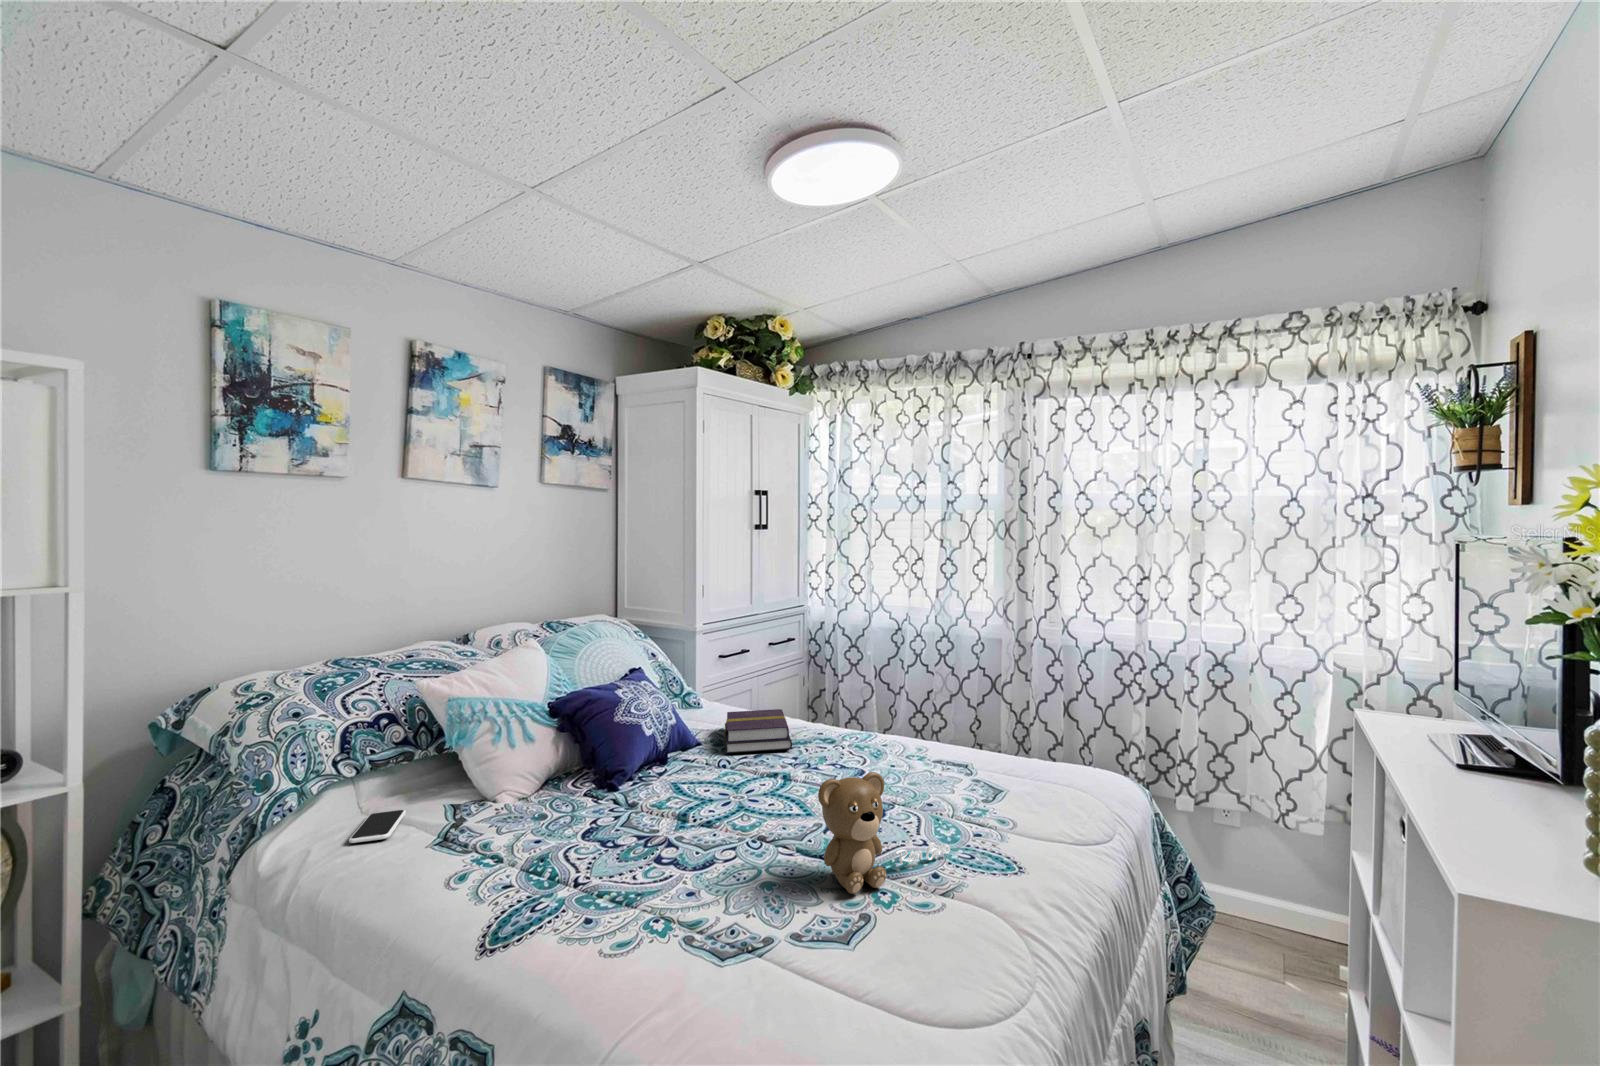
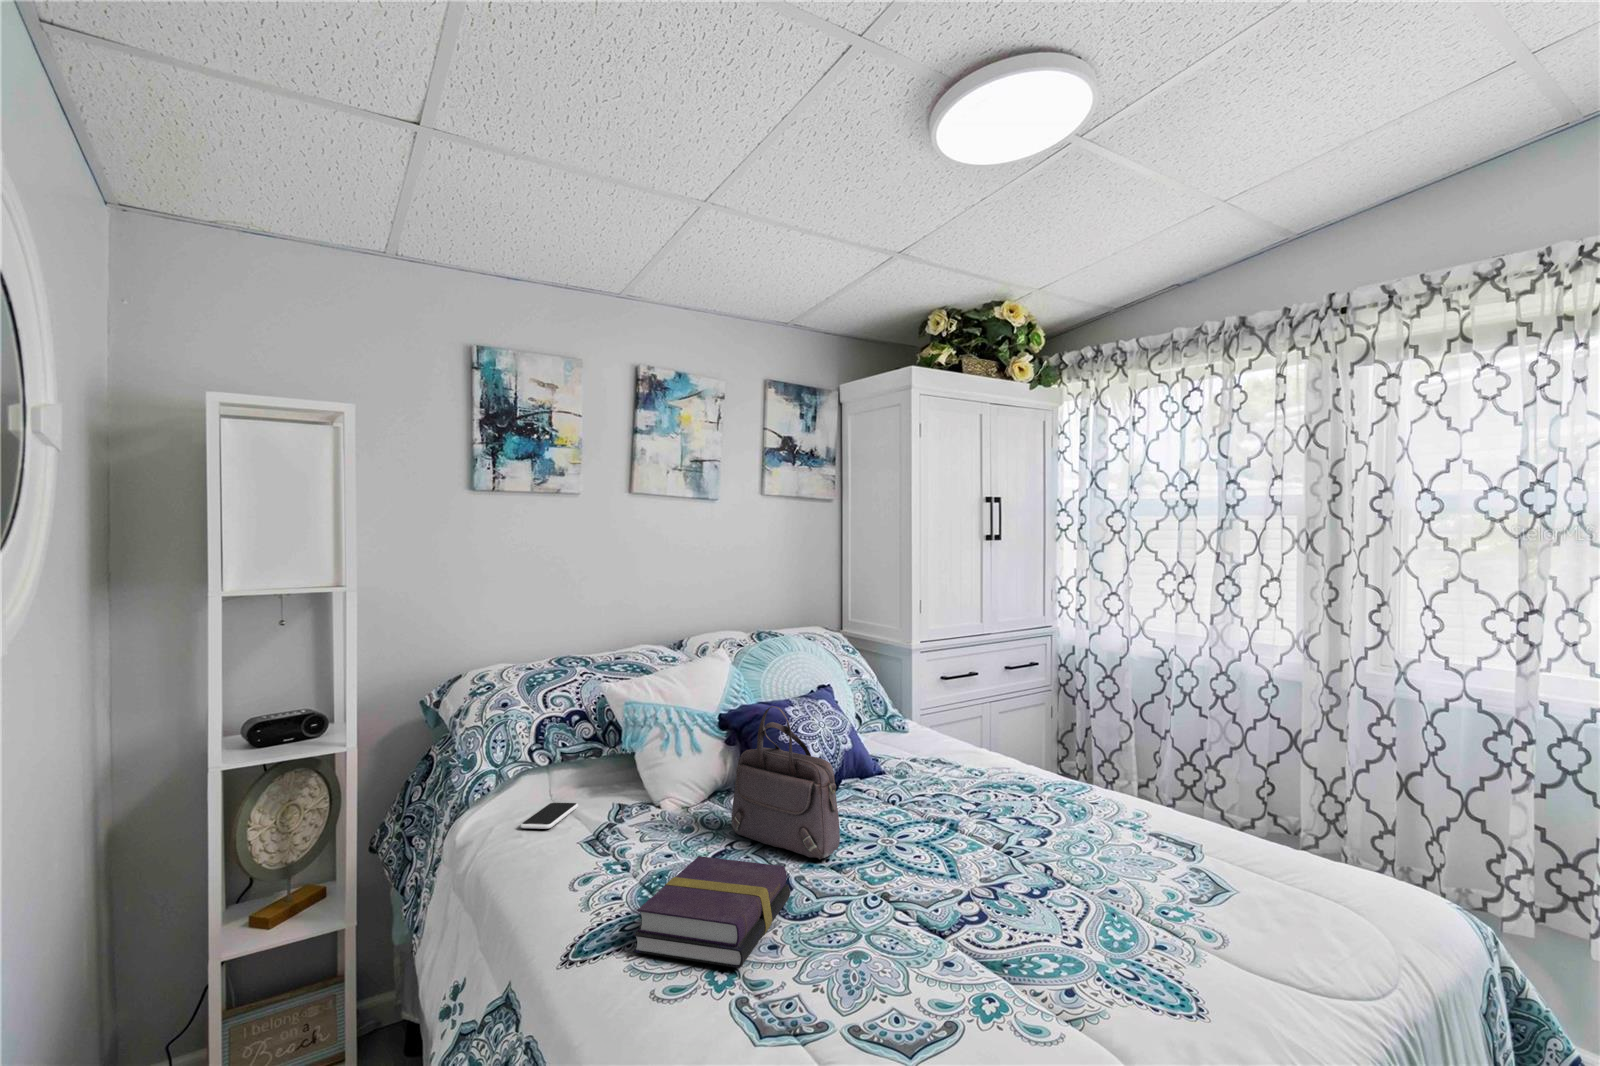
handbag: none [592,684,706,819] -> present [731,706,840,859]
book: present [725,709,792,753] -> present [633,856,790,968]
teddy bear: present [818,772,950,894] -> none [916,843,1106,990]

